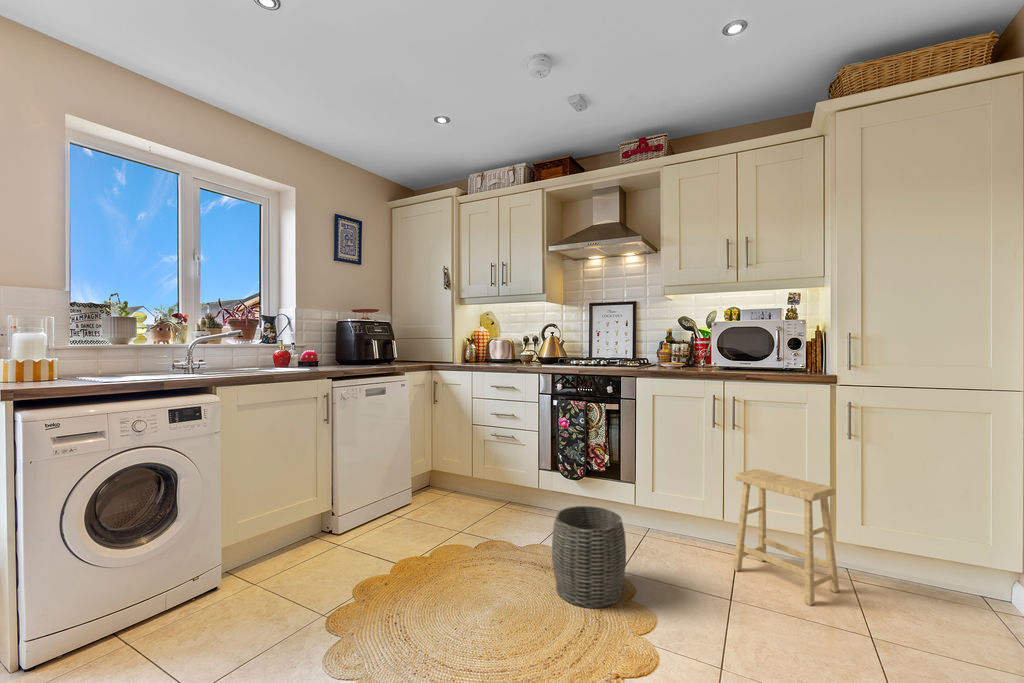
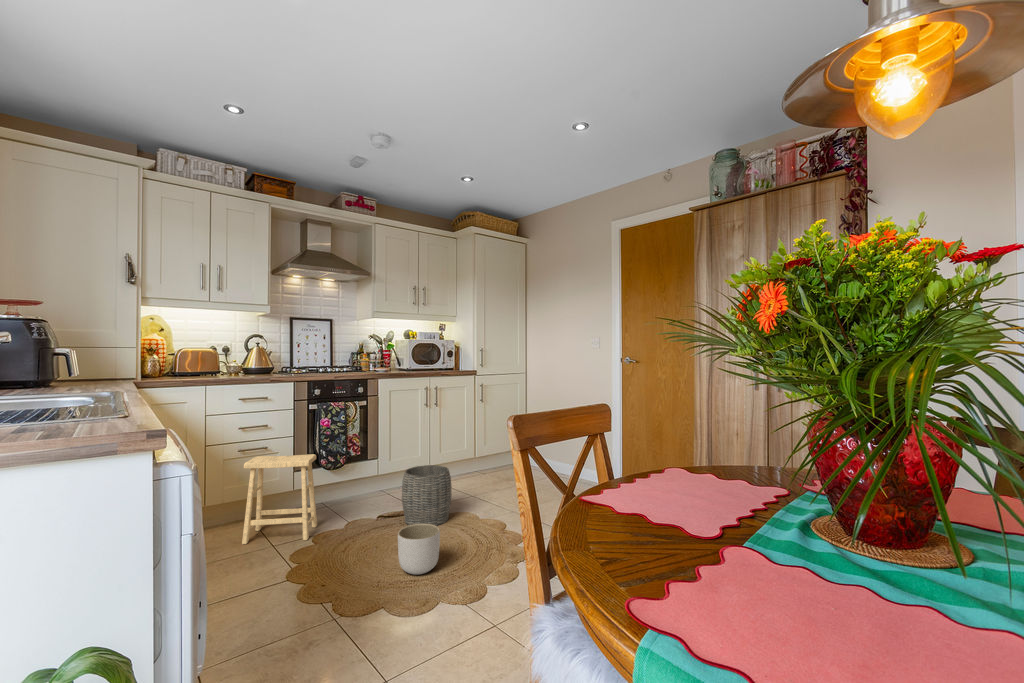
footstool: present [733,469,839,605] -> present [242,454,317,544]
planter: none [406,571,463,646] -> present [398,524,440,575]

